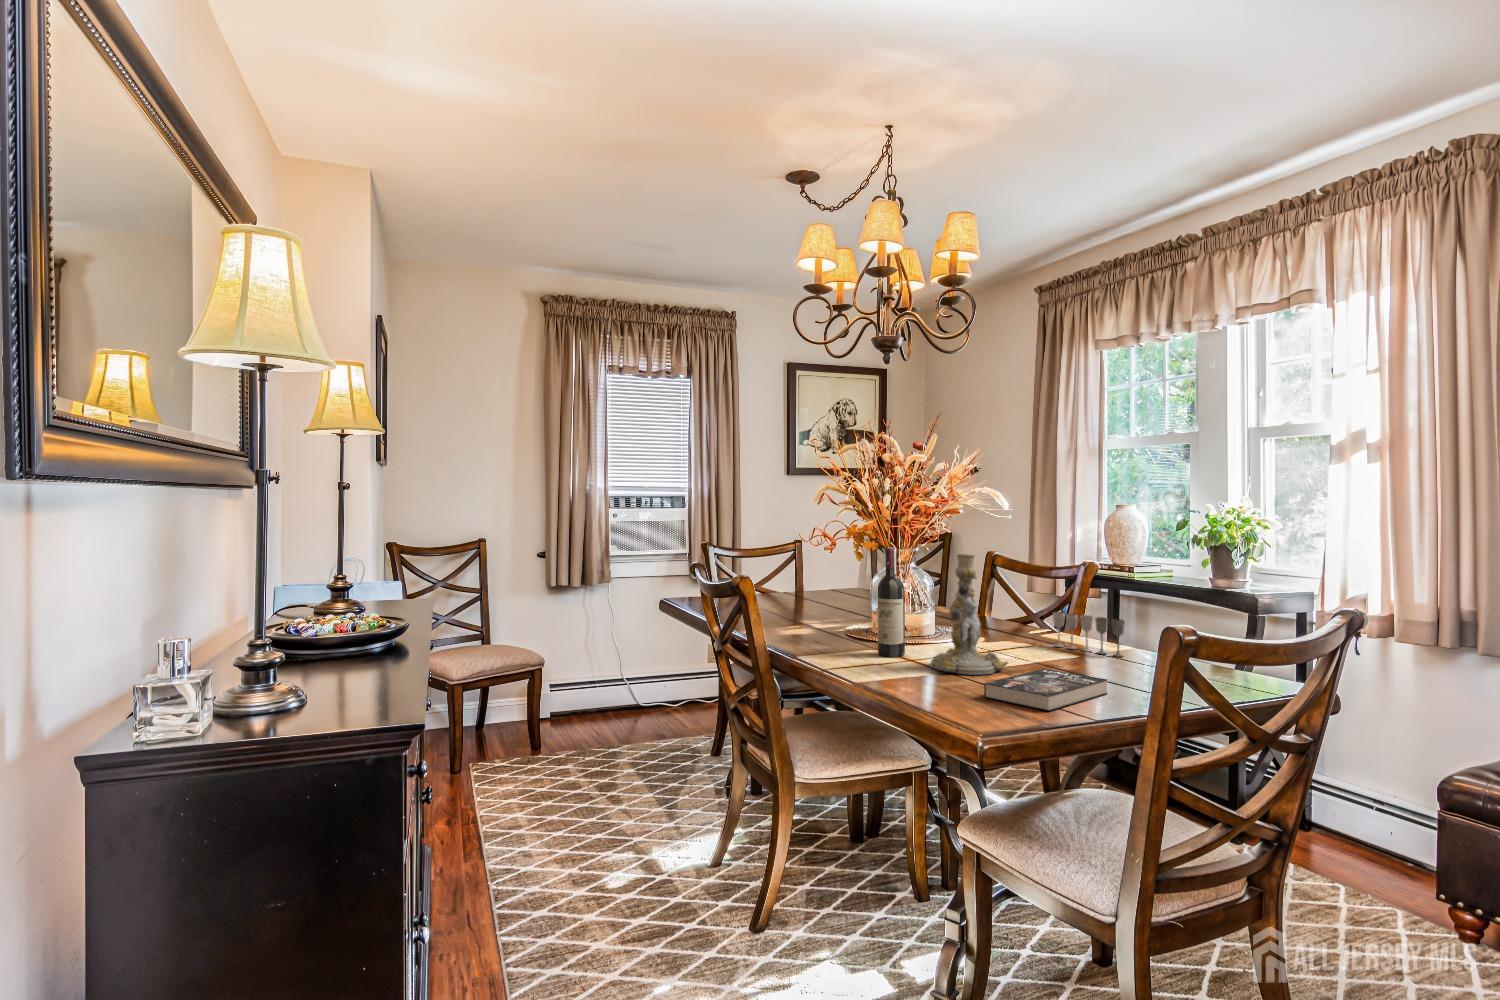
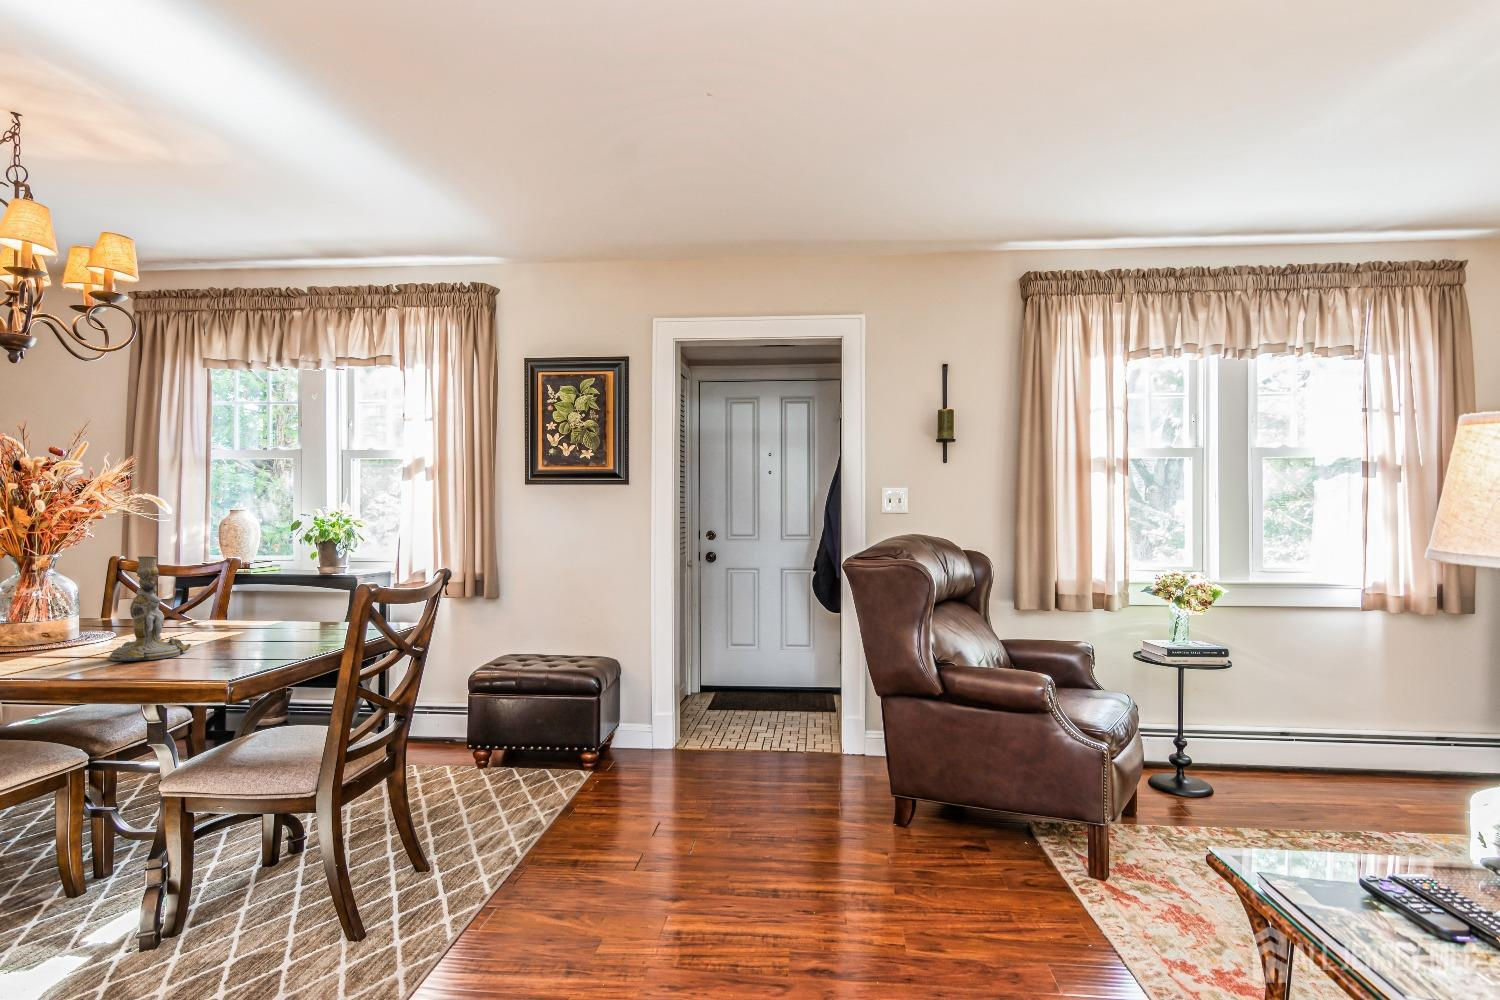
wine bottle: present [878,548,905,657] -> none [34,555,68,662]
wine glass: present [1053,612,1125,657] -> none [212,600,279,631]
book: present [984,669,1108,711] -> none [192,640,288,669]

